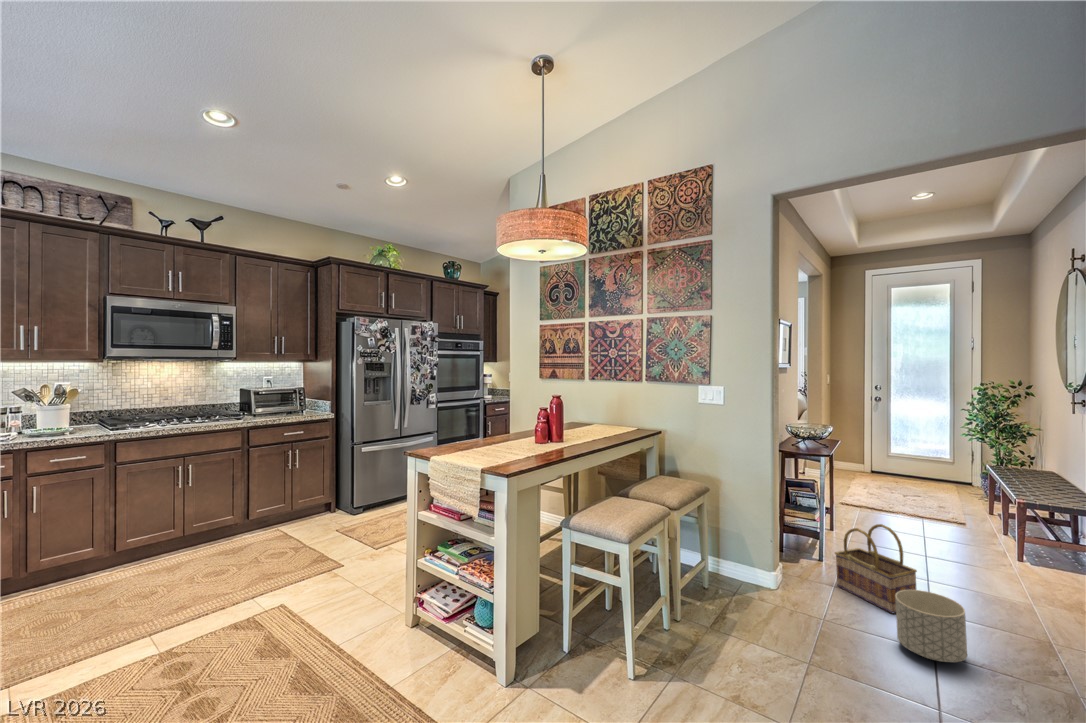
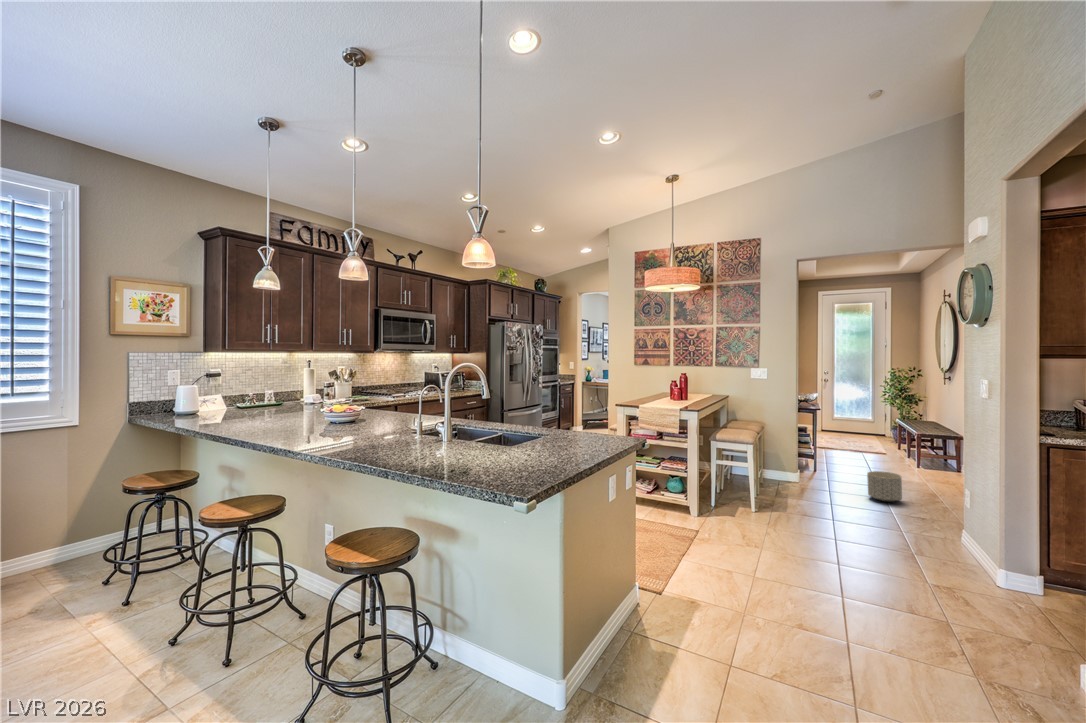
basket: present [835,524,917,613] -> none [827,444,873,489]

